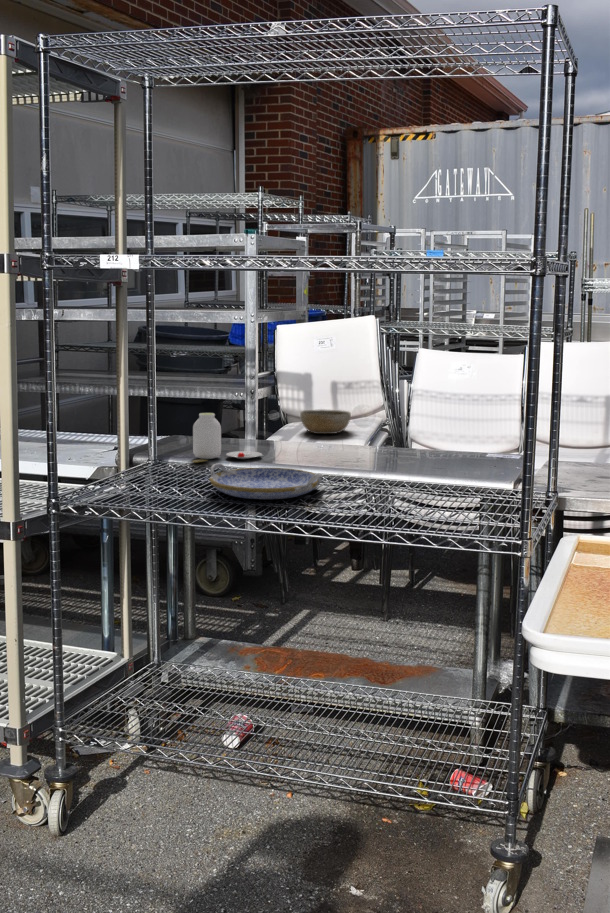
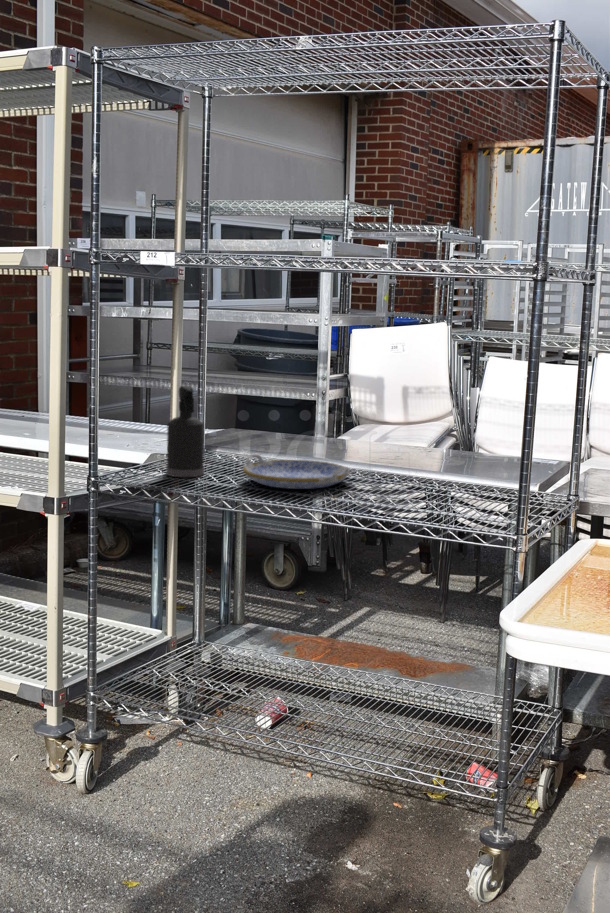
spray bottle: none [124,394,164,491] -> present [167,386,204,477]
bowl: present [300,409,351,434] -> none [371,412,422,436]
jar: present [192,413,262,463] -> none [240,408,310,454]

